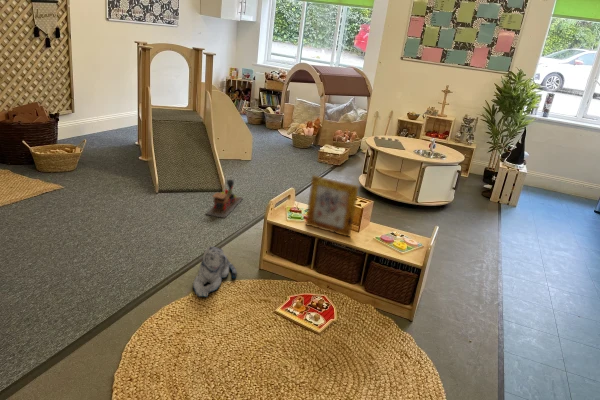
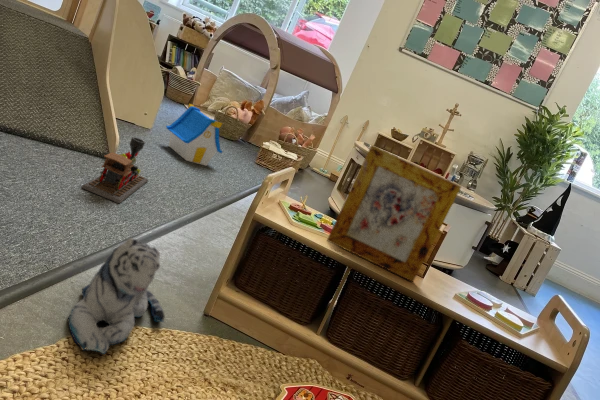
toy house: none [257,141,291,175] -> present [166,104,222,166]

